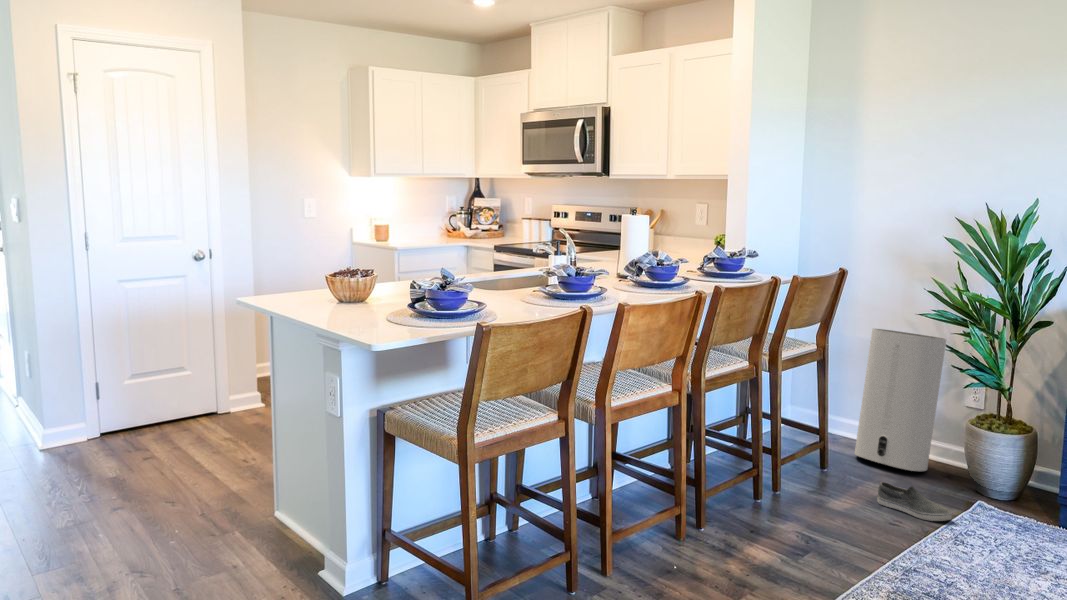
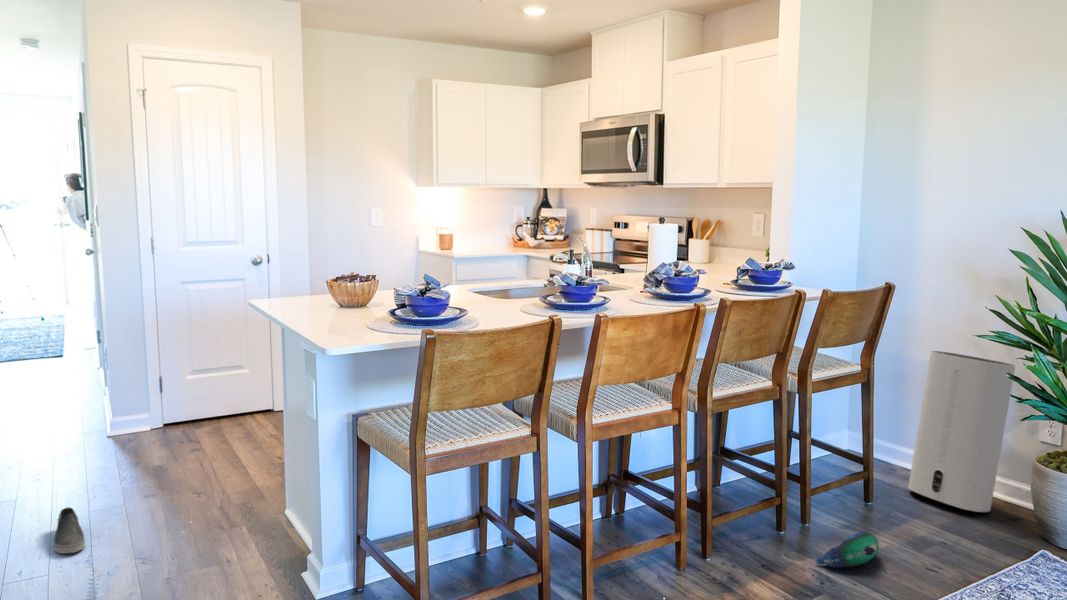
shoe: present [877,482,952,521] -> present [54,507,85,554]
plush toy: none [795,495,848,529] -> present [816,532,879,568]

